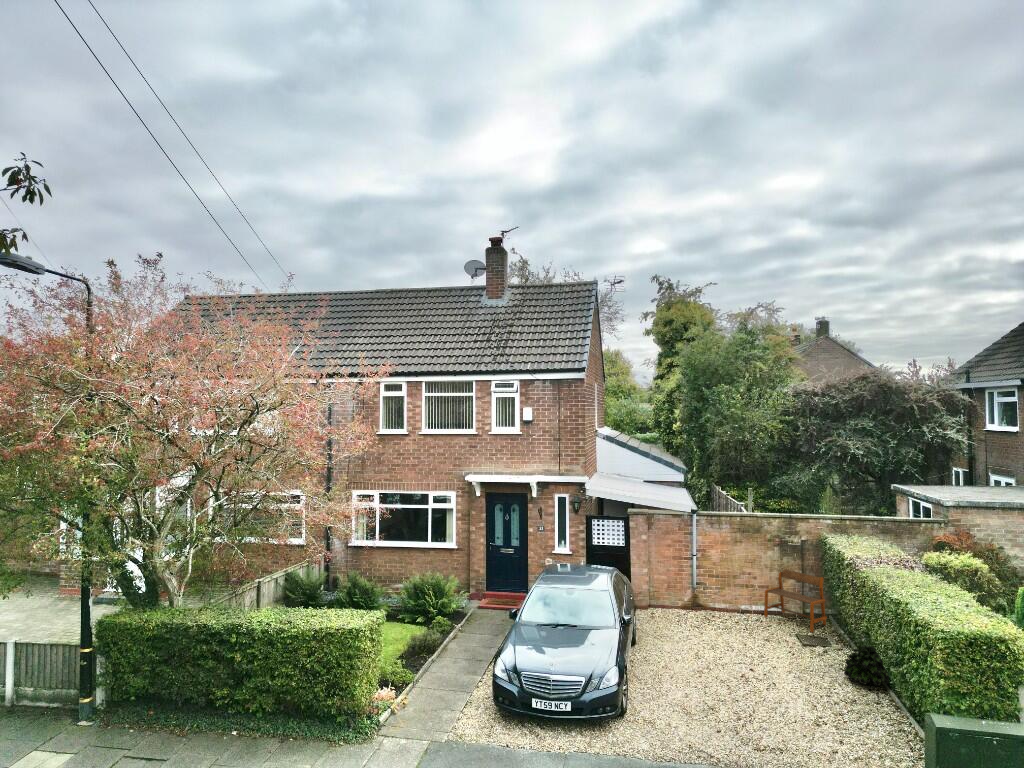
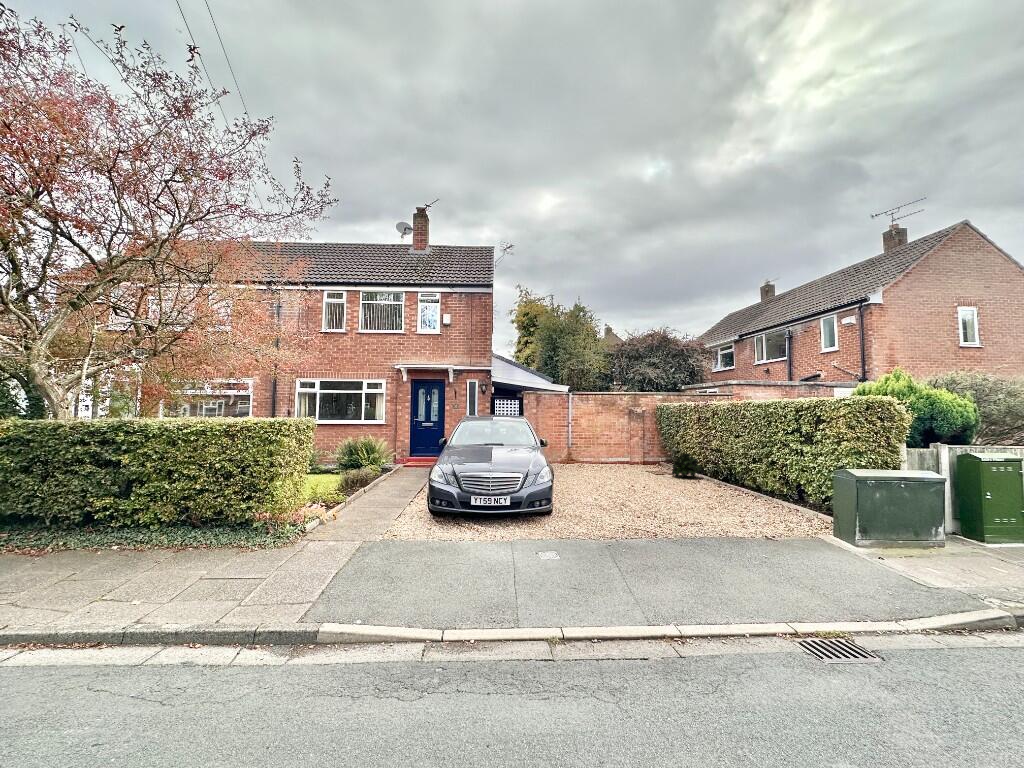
bench: present [764,568,827,632] -> none [618,431,659,467]

